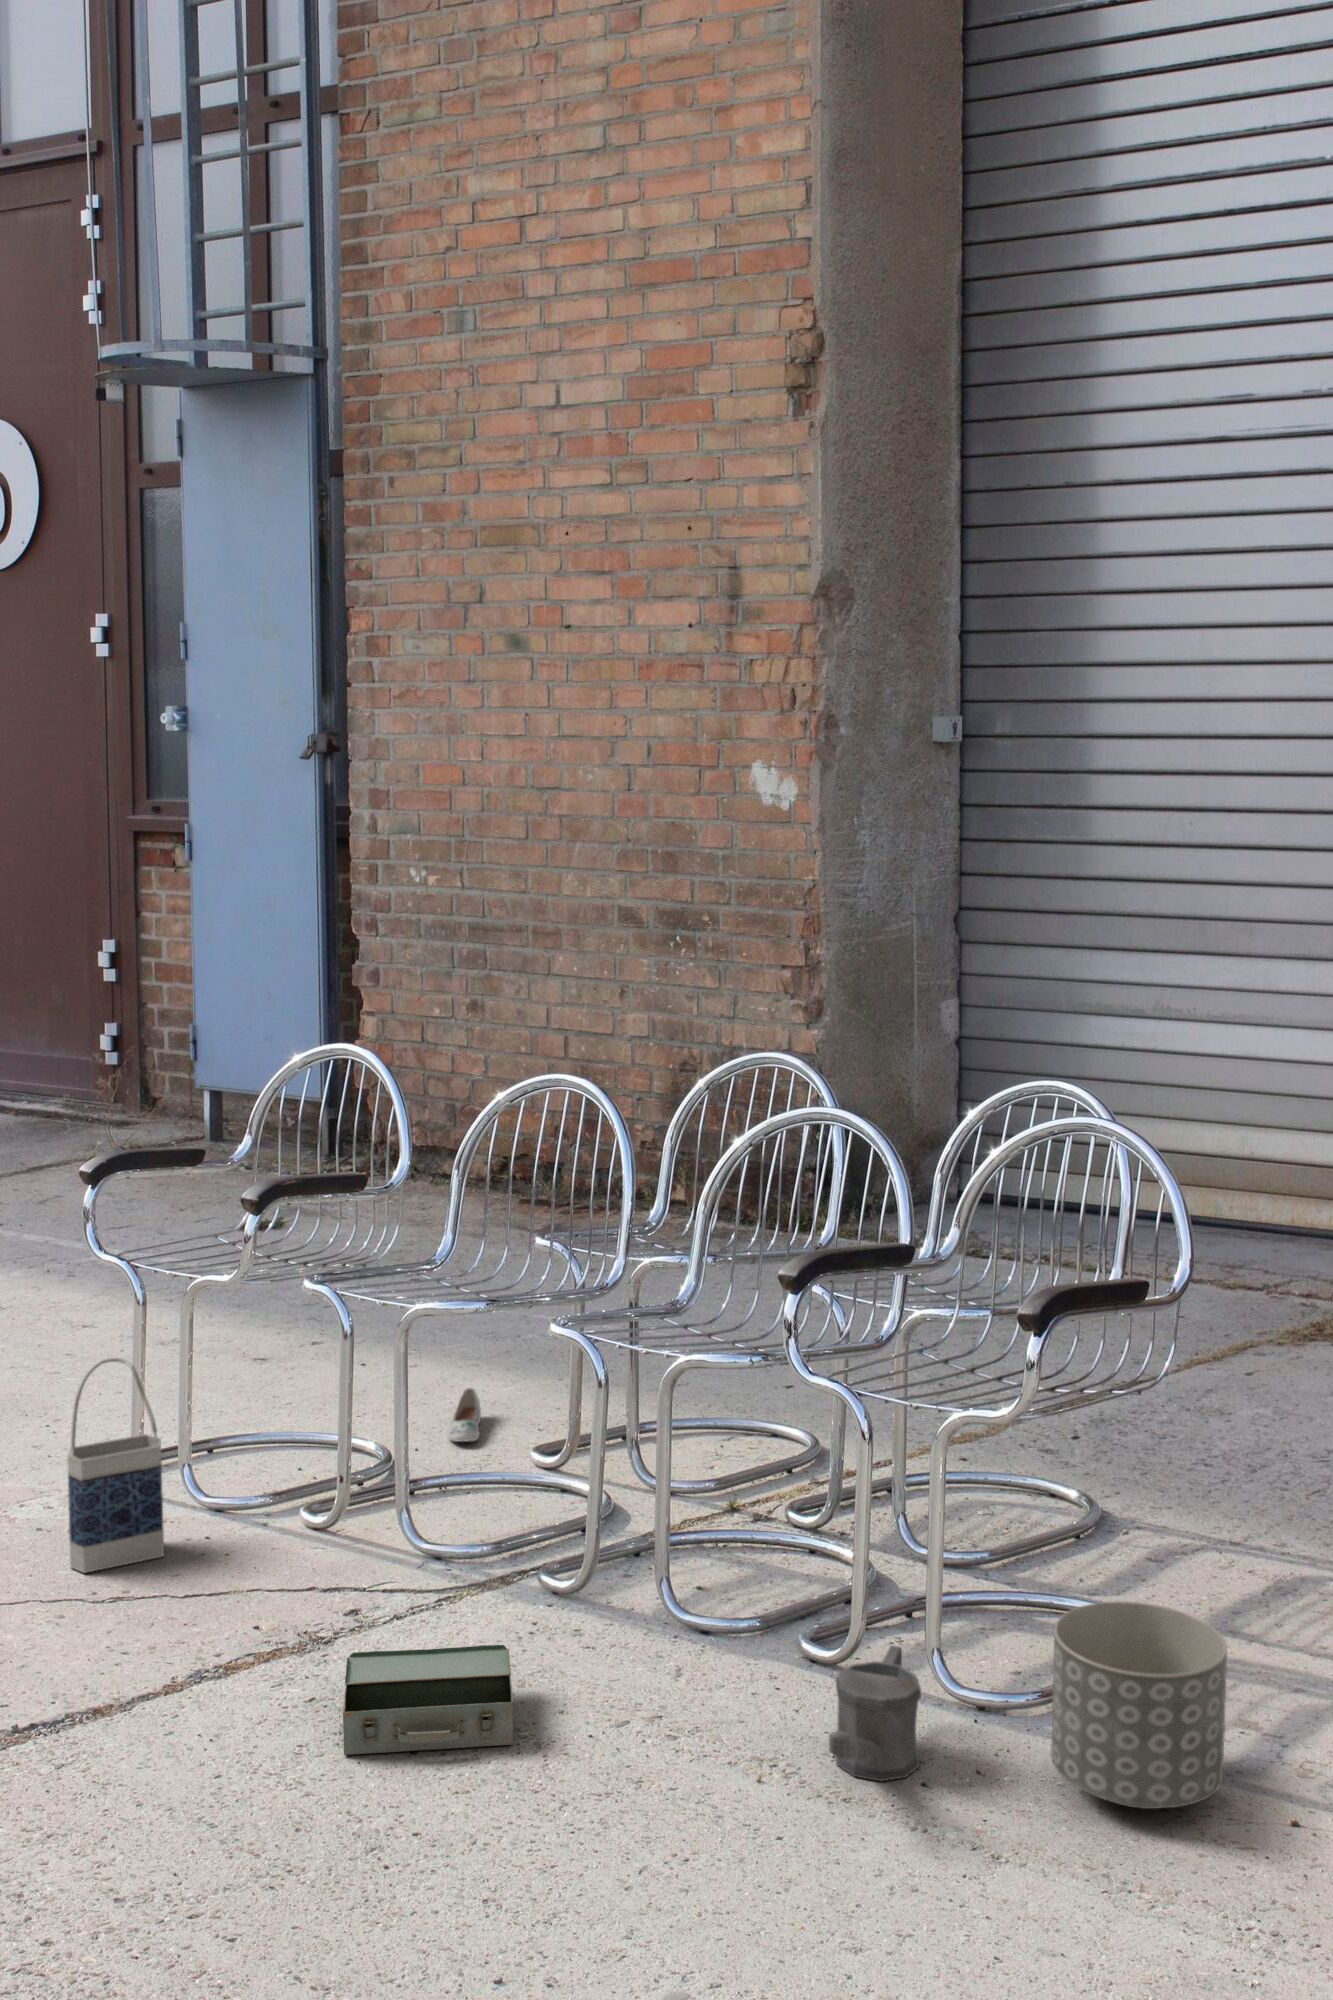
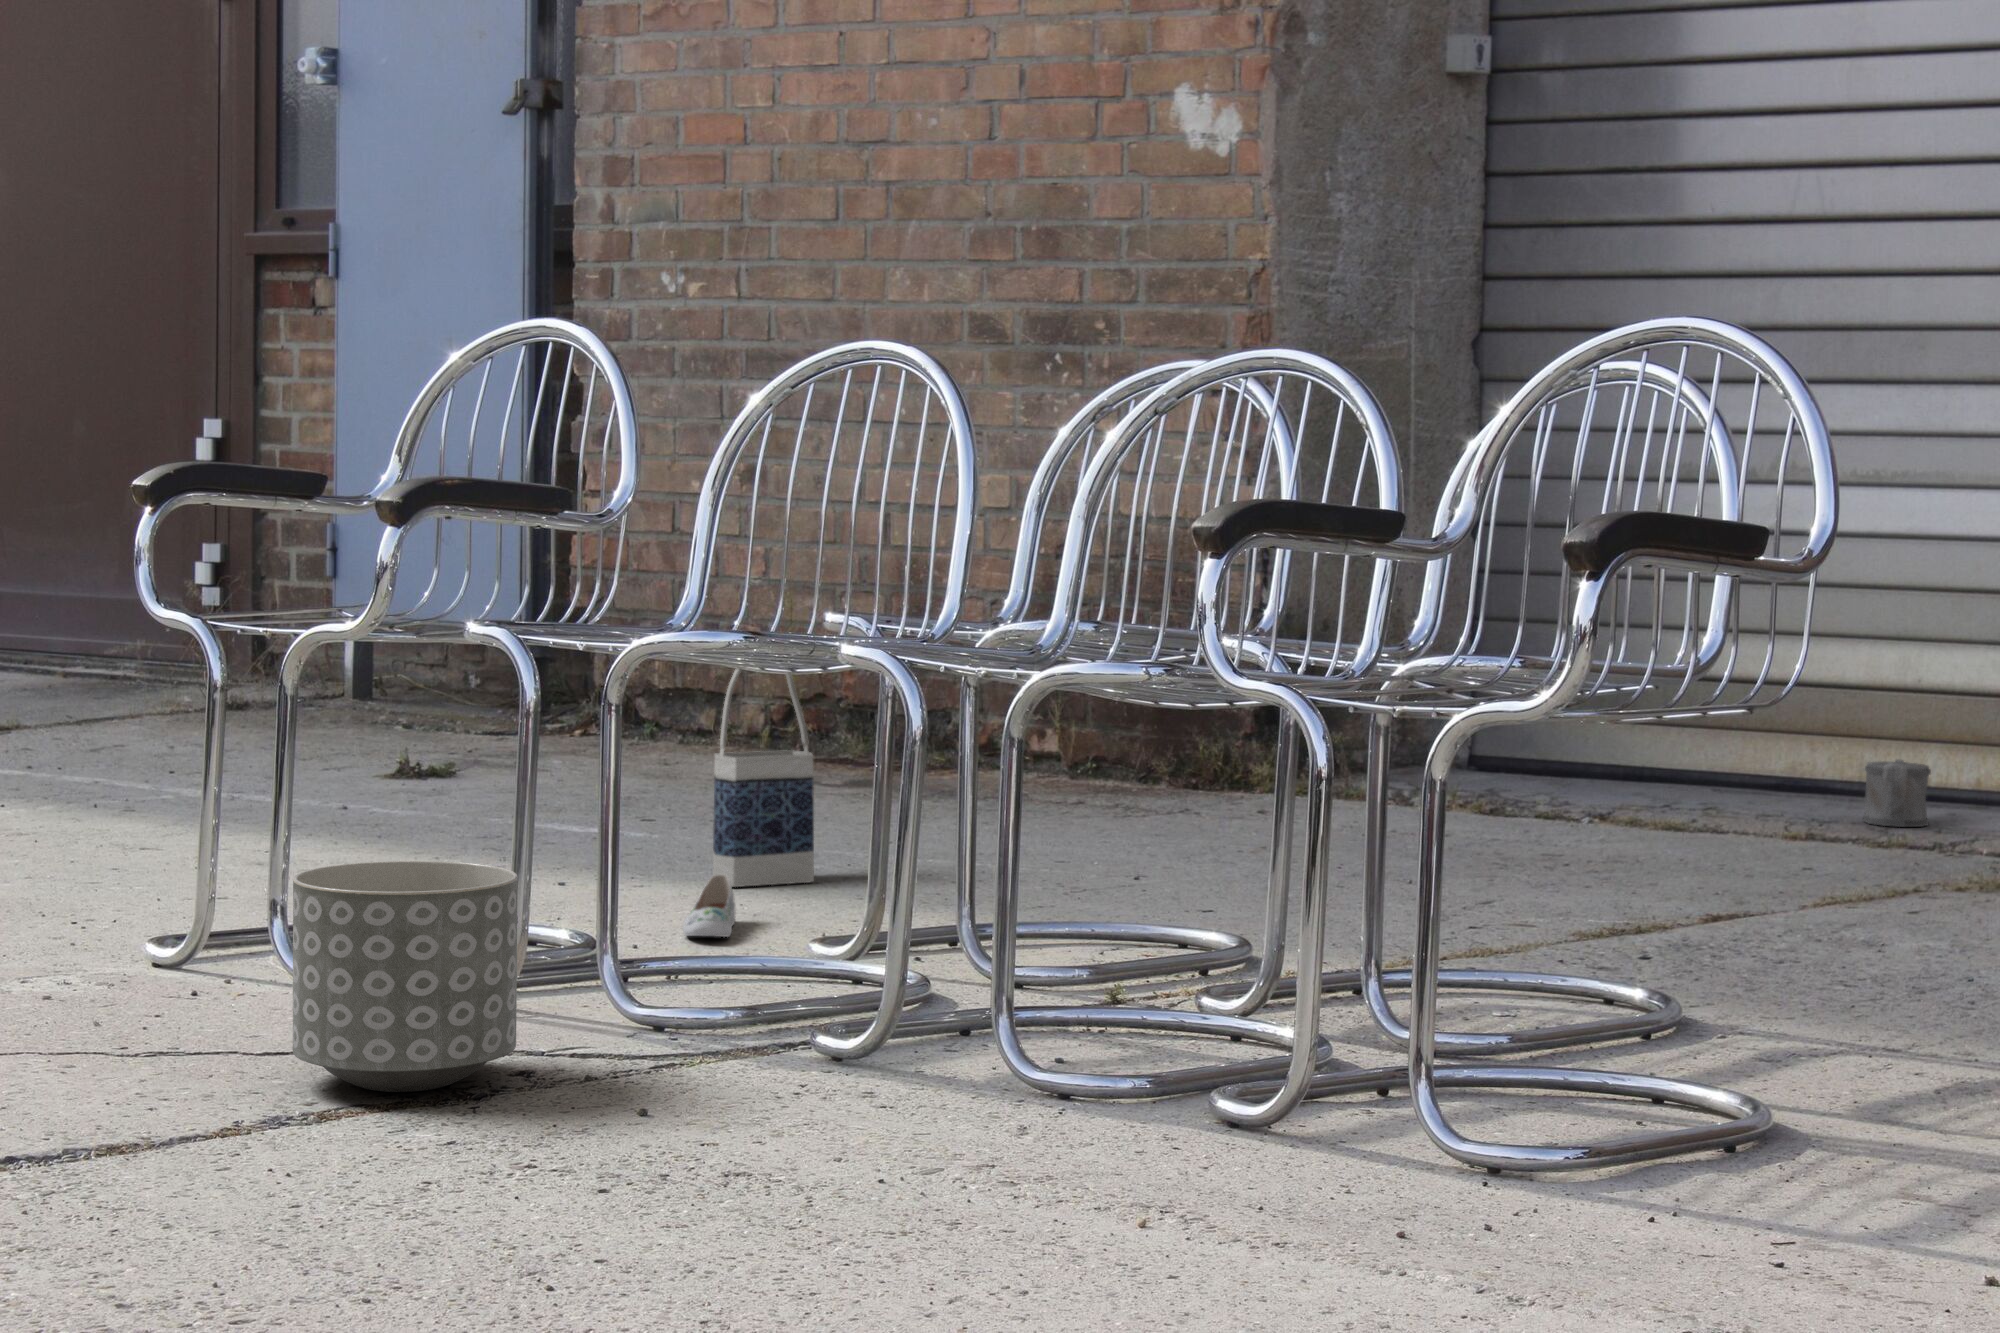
bag: present [67,1357,164,1573] -> present [713,669,814,887]
planter: present [1051,1601,1227,1809] -> present [293,861,518,1092]
toolbox: present [343,1645,513,1755] -> none [491,1068,759,1188]
watering can: present [829,1646,921,1781] -> present [1863,760,1931,827]

